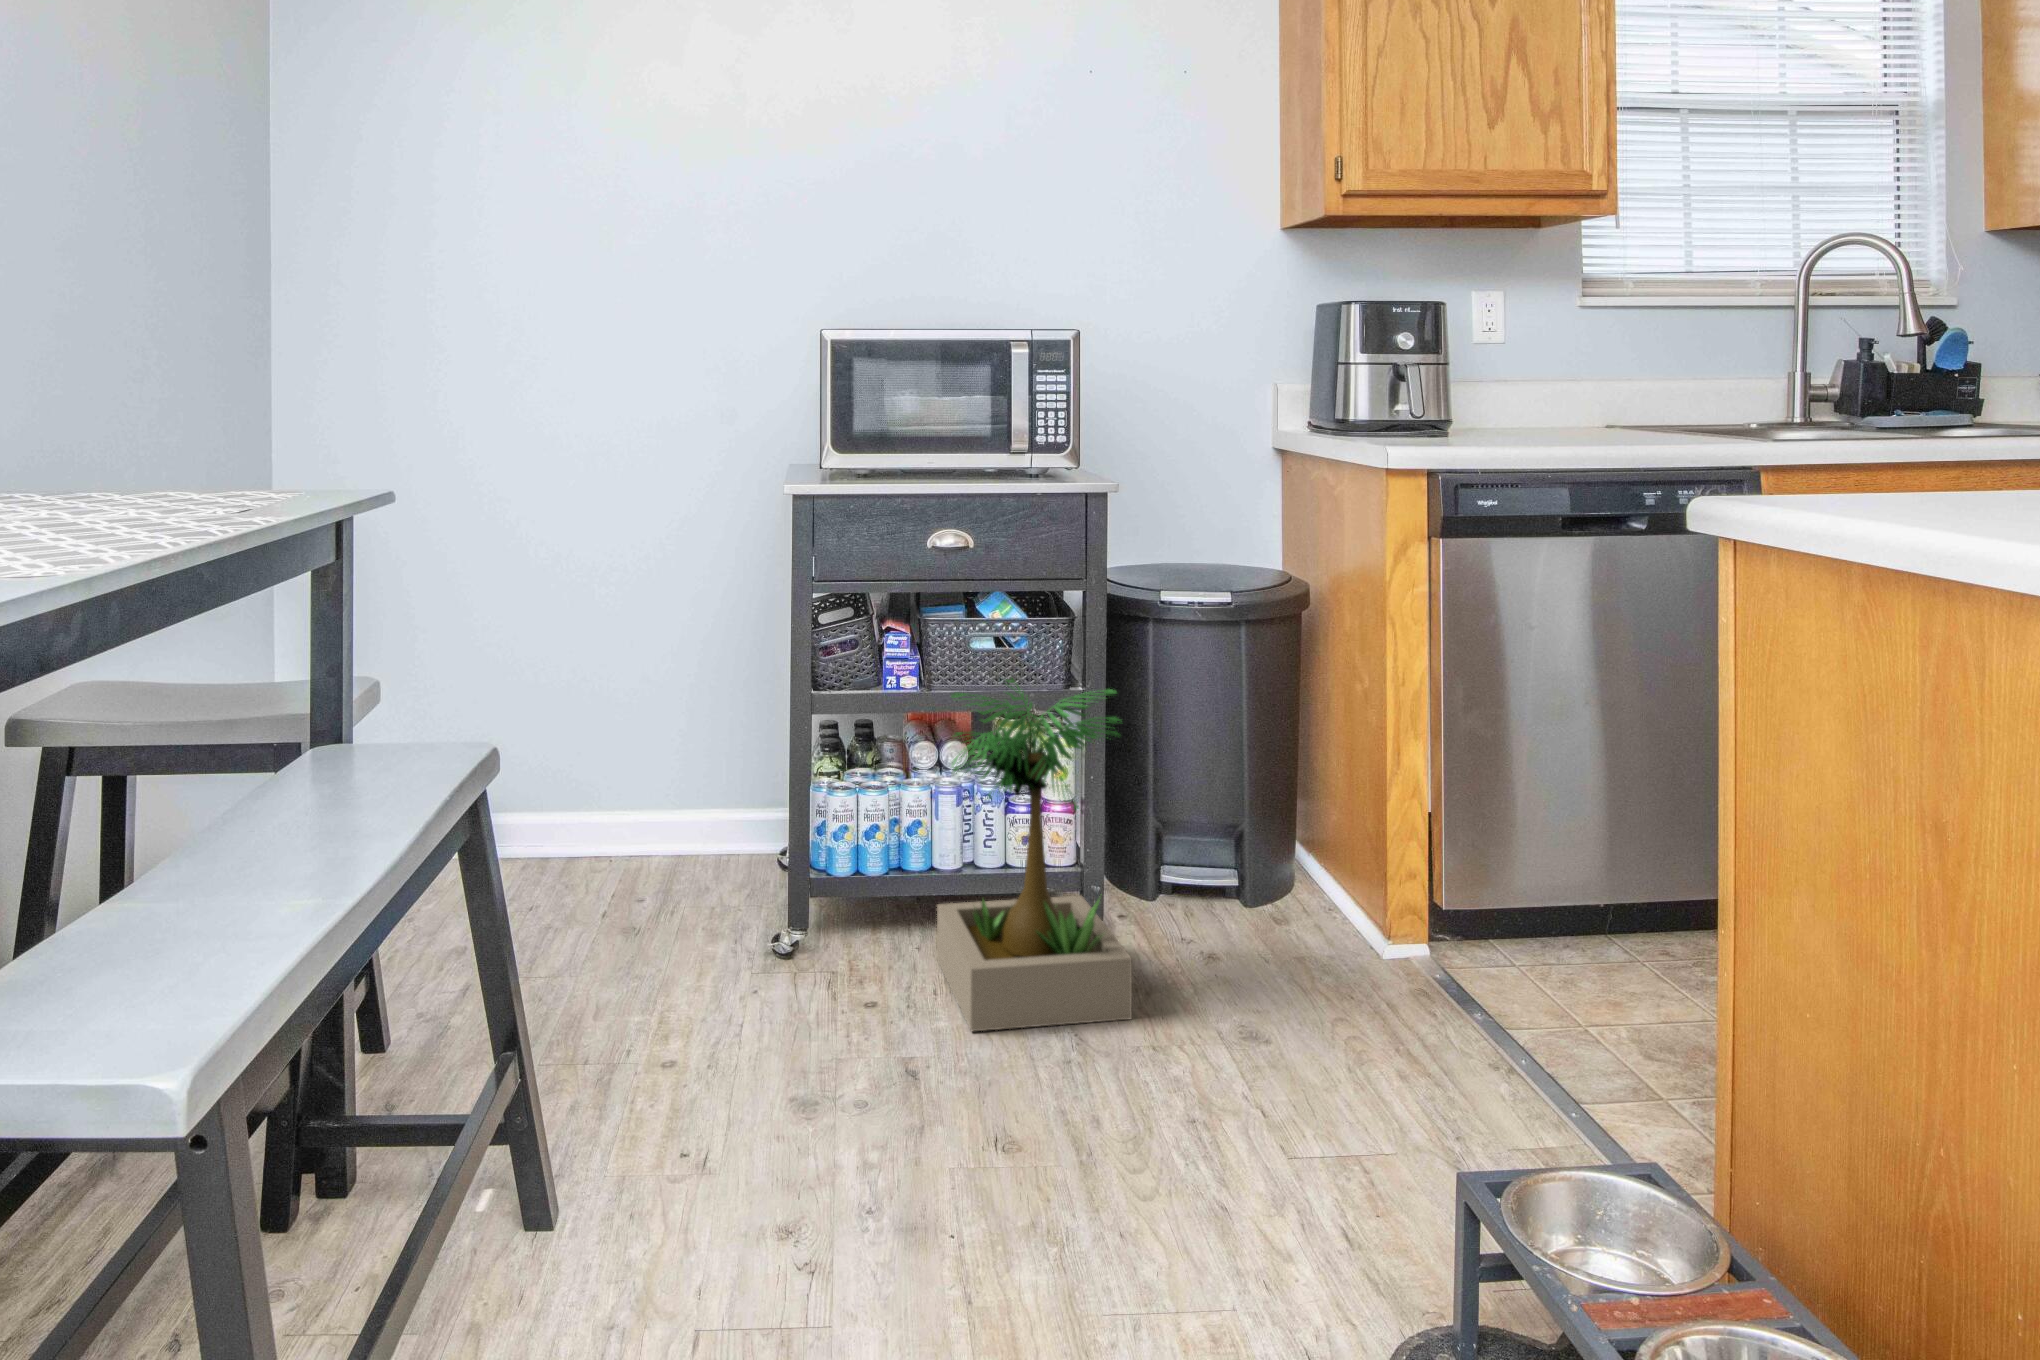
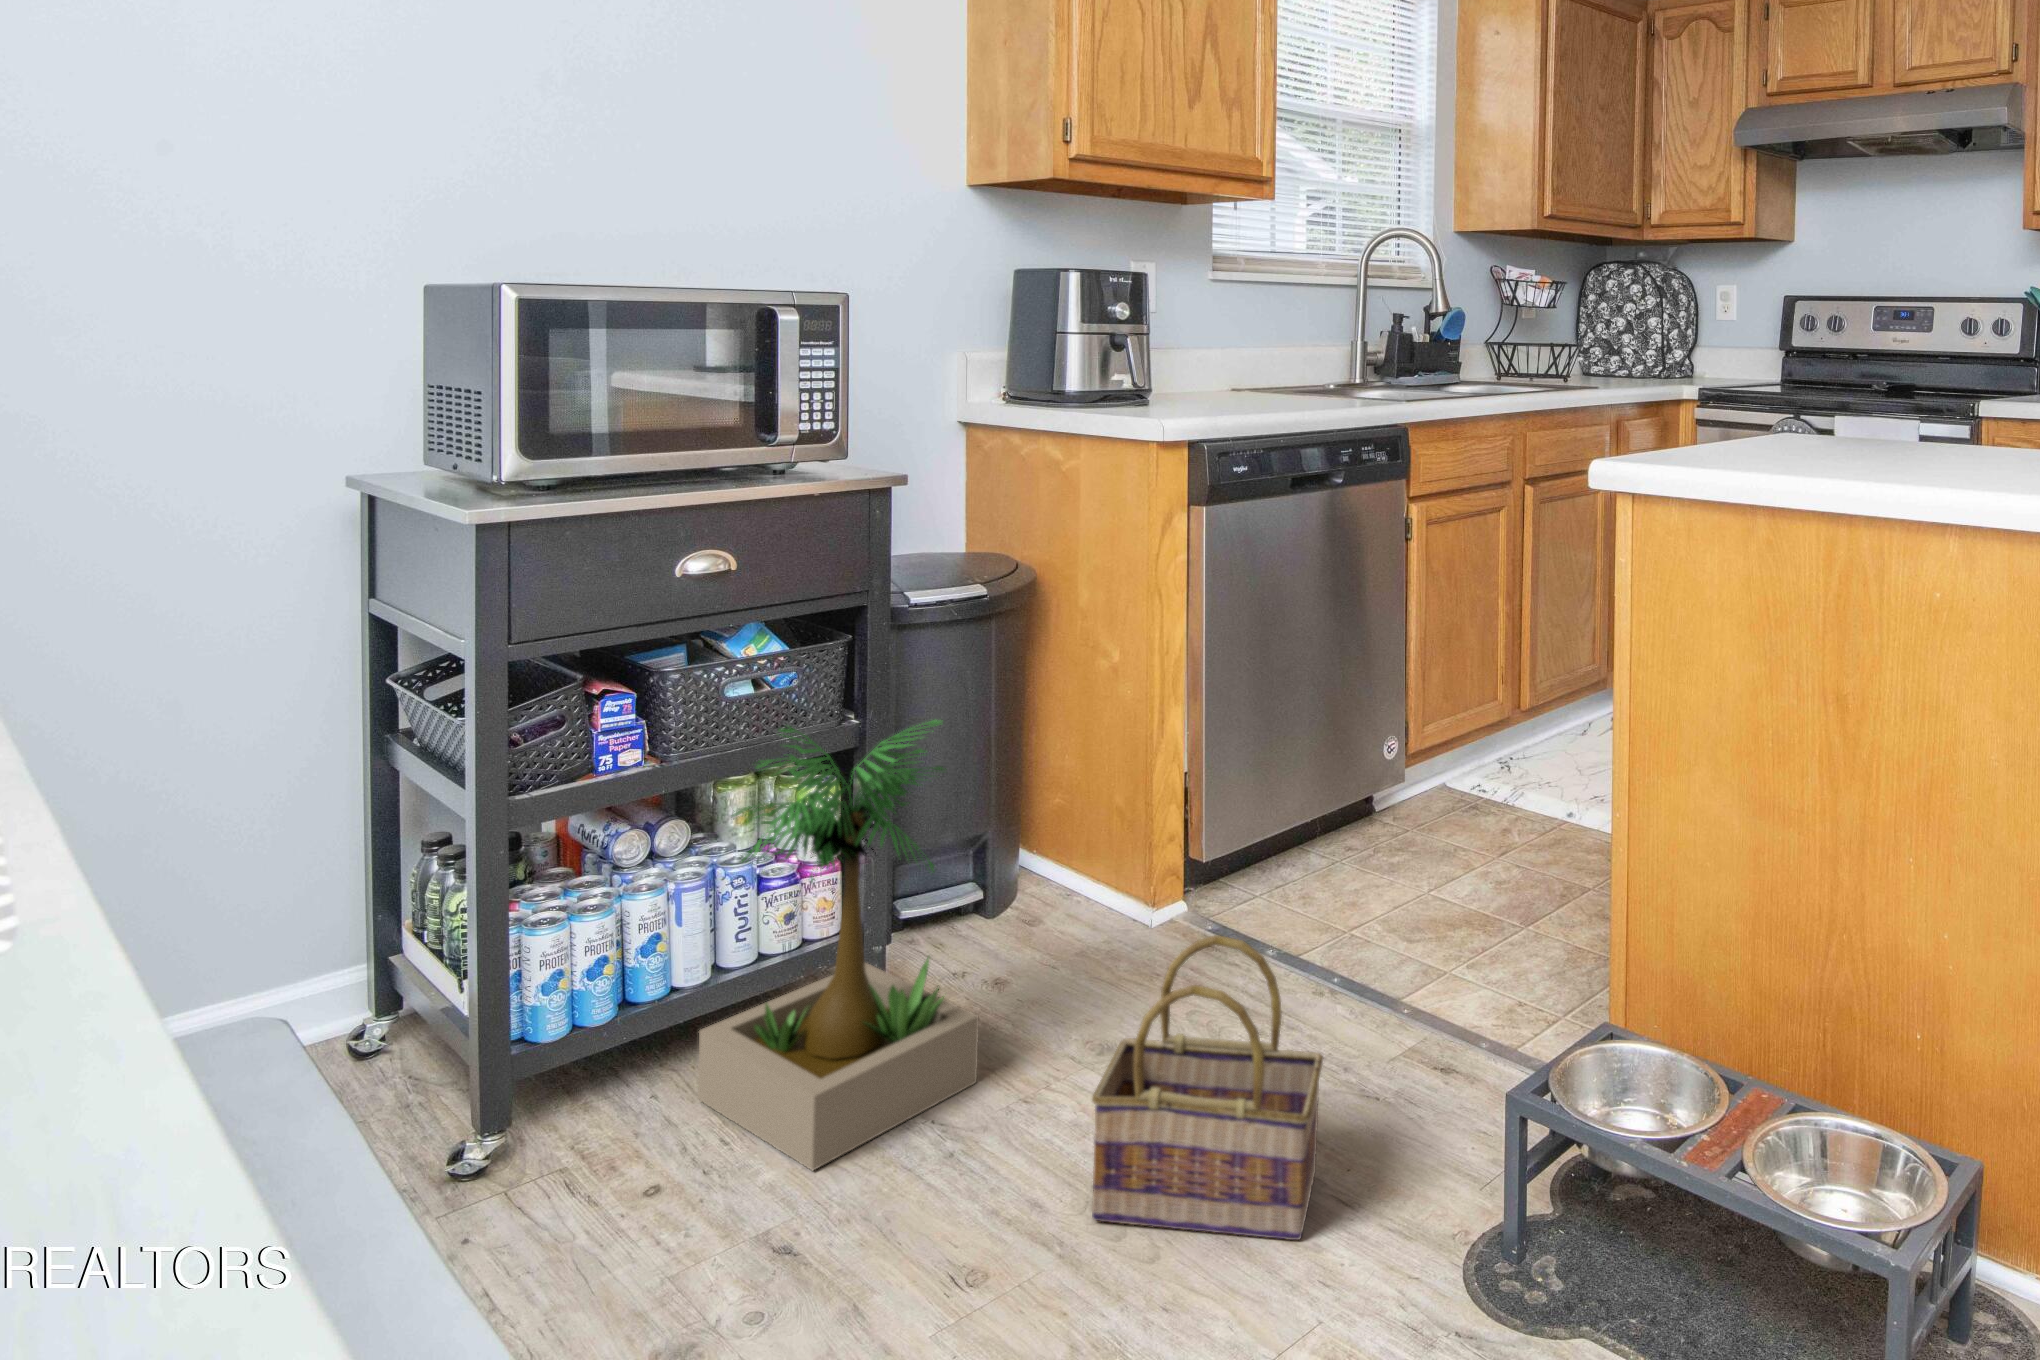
basket: none [1132,923,1370,1243] -> present [1092,935,1323,1240]

